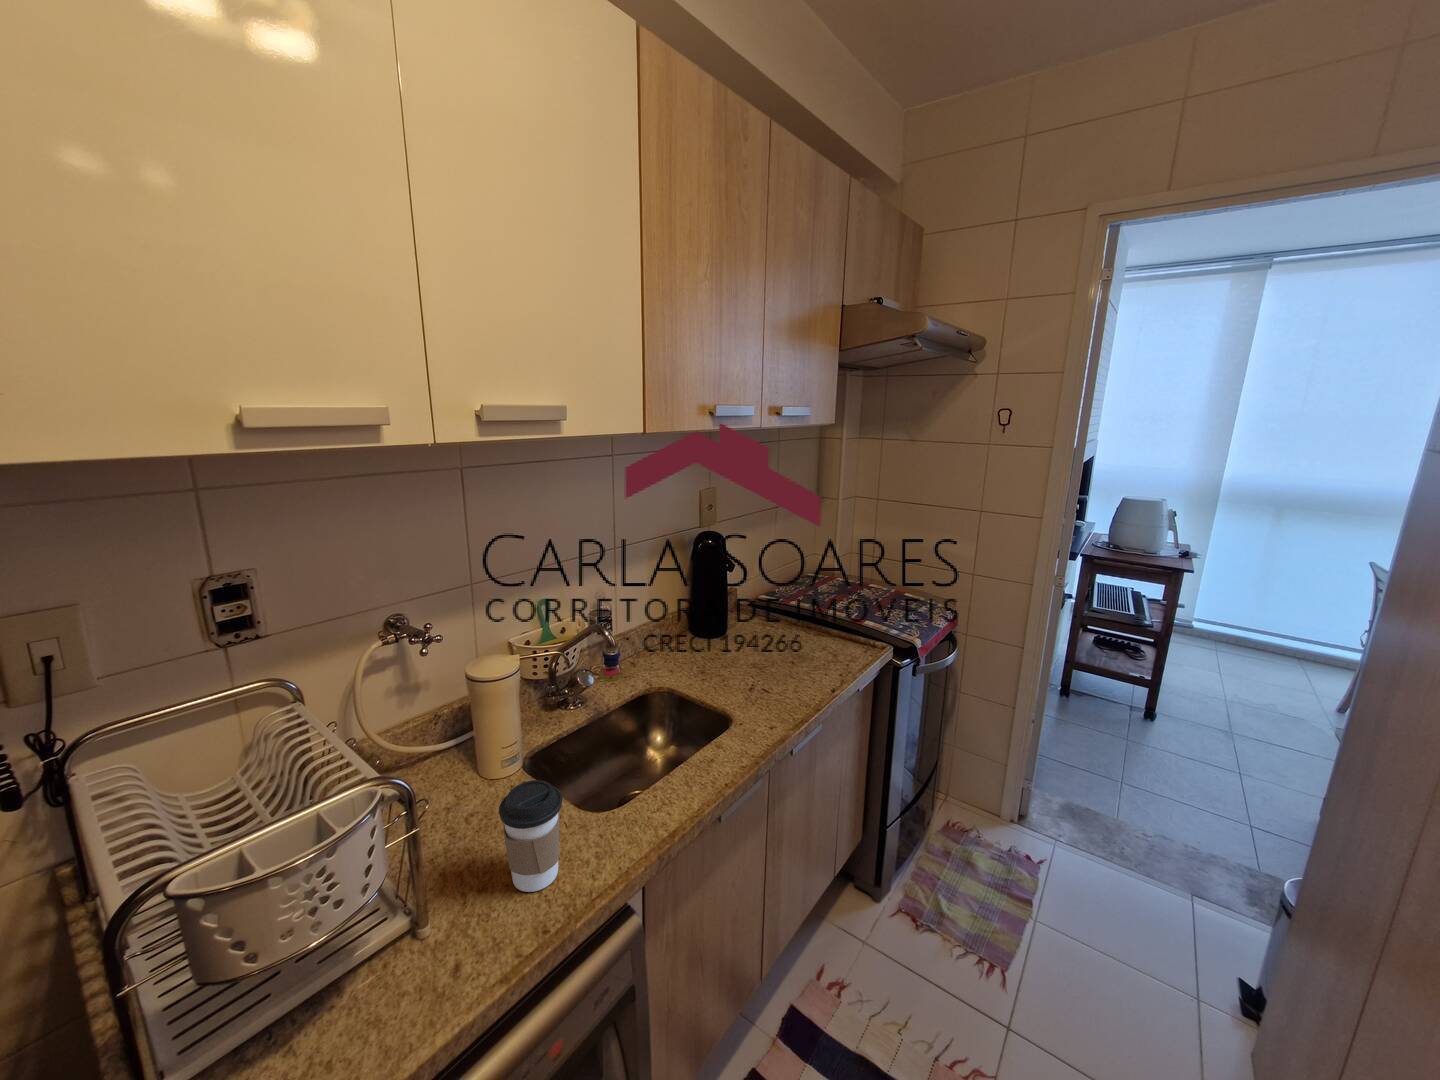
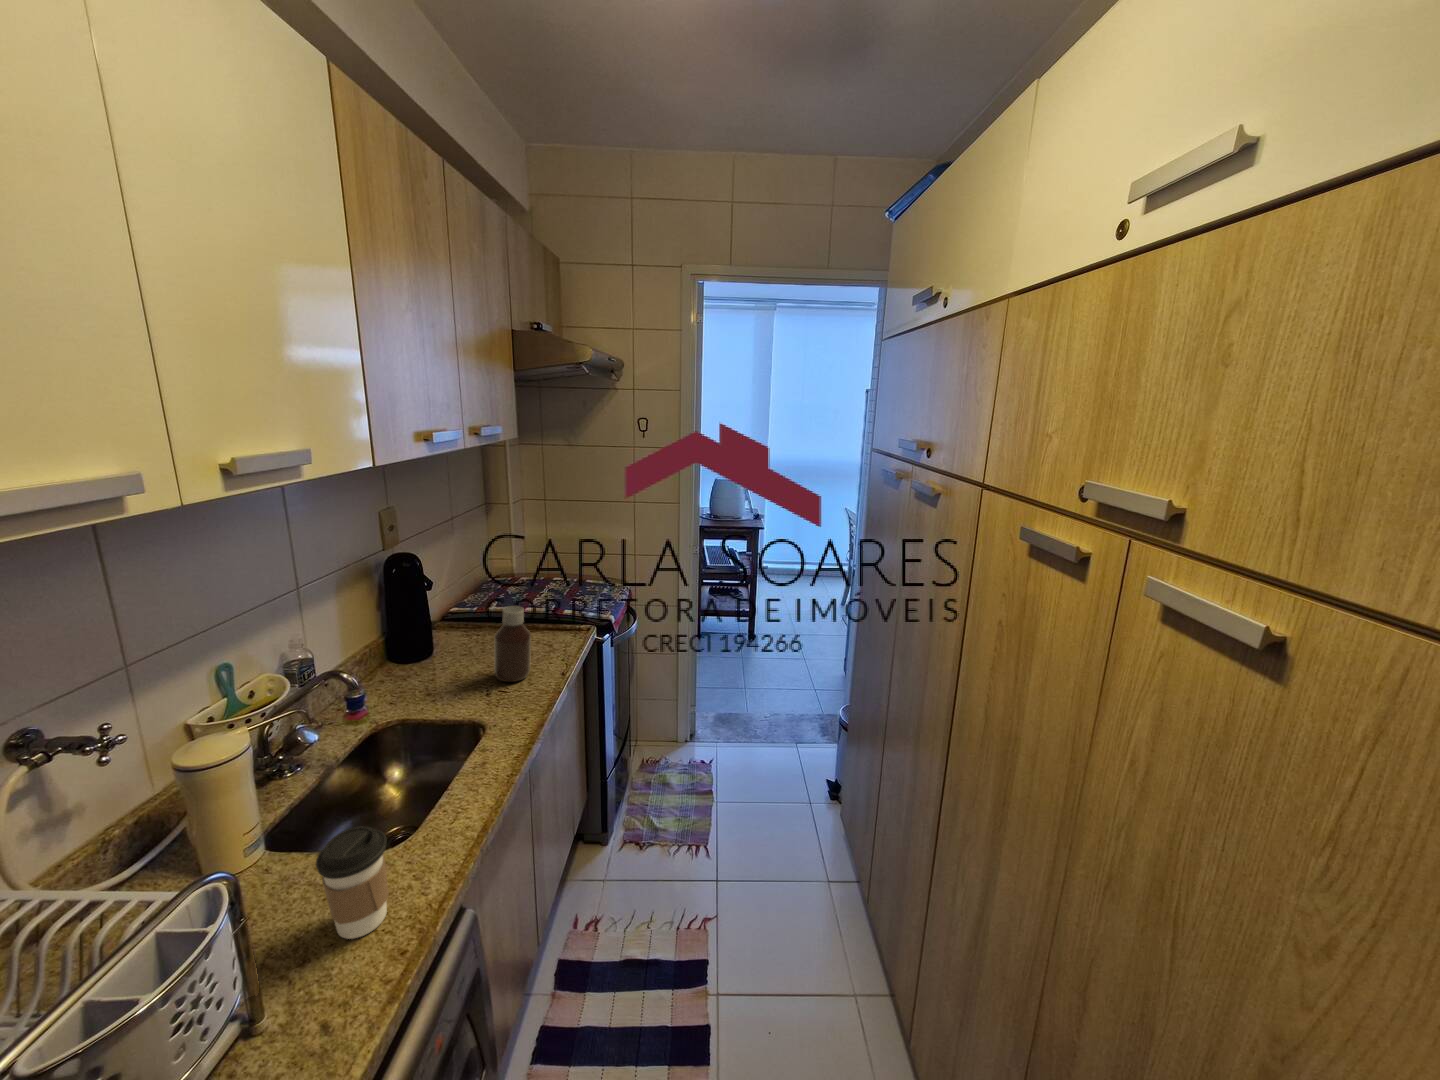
bottle: none [764,601,806,684] -> present [494,606,531,682]

